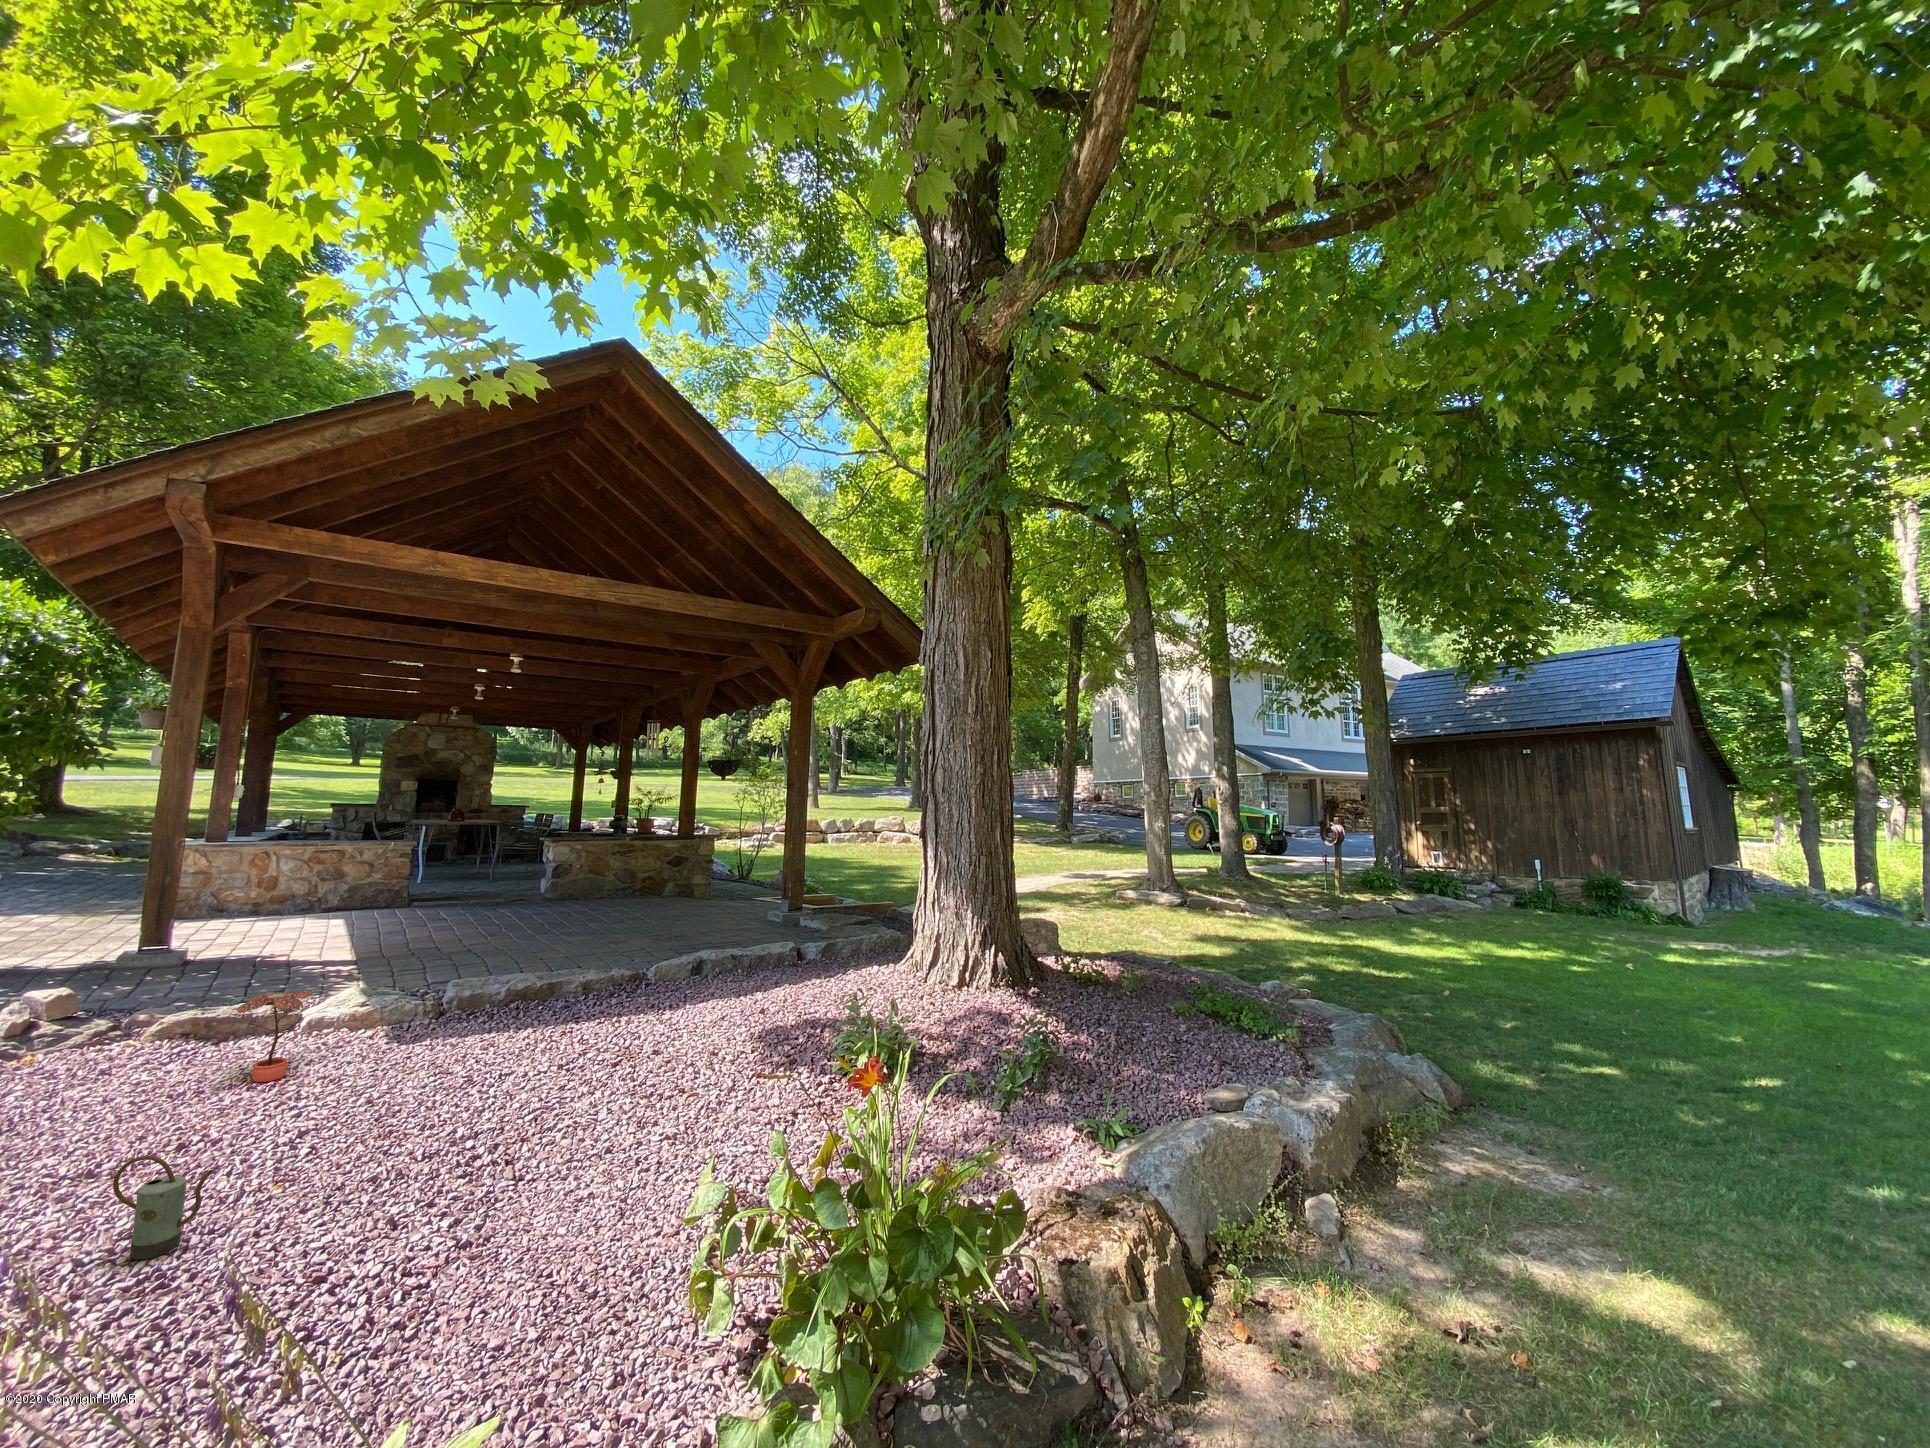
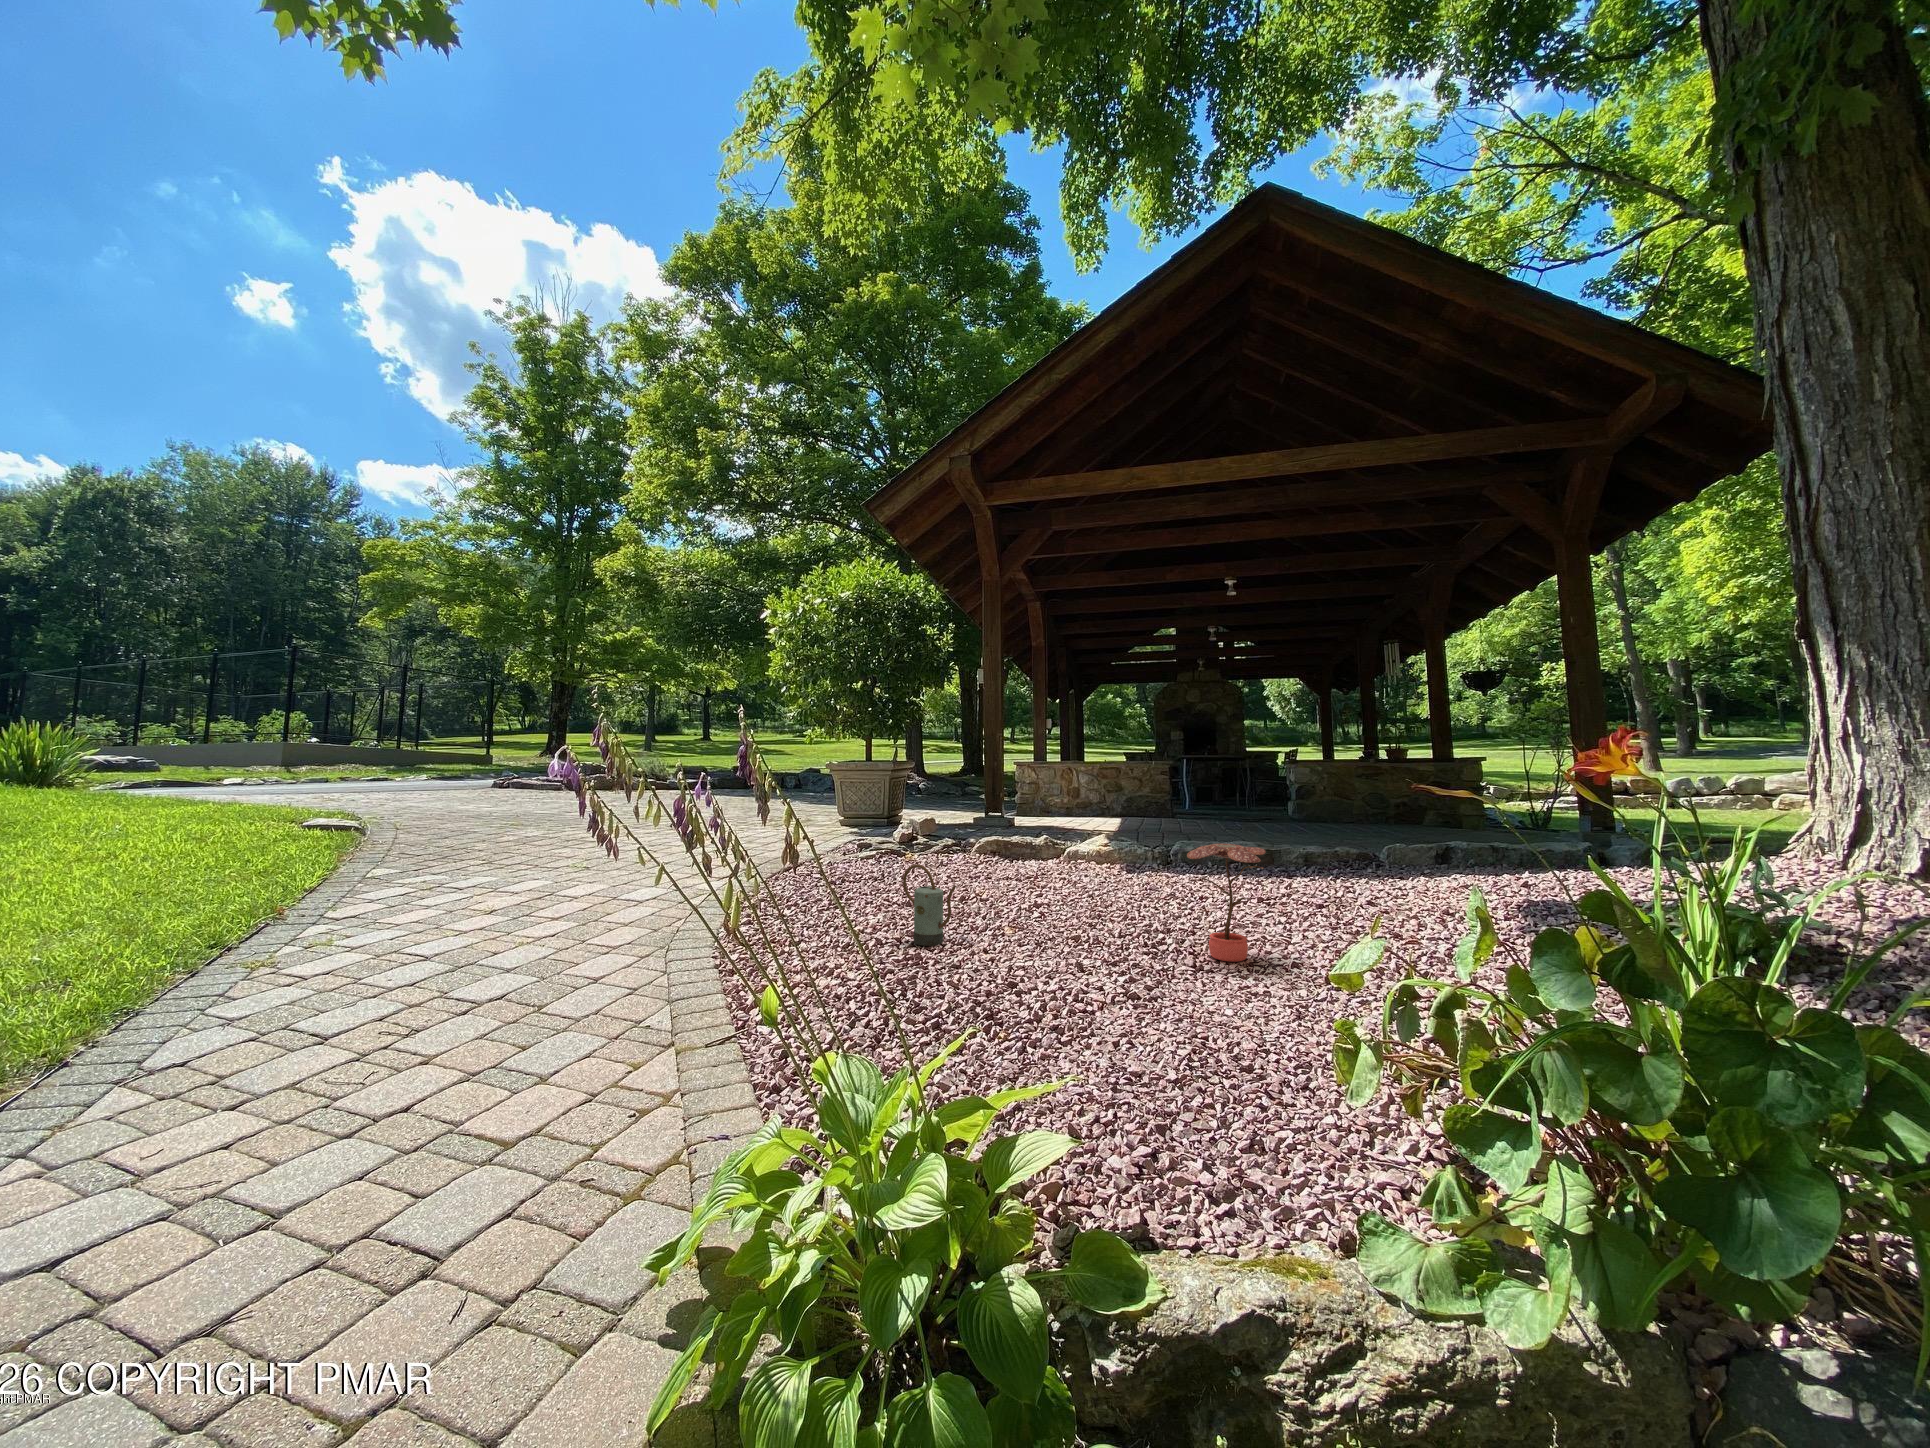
potted plant: present [237,990,313,1082] -> present [1187,844,1266,962]

